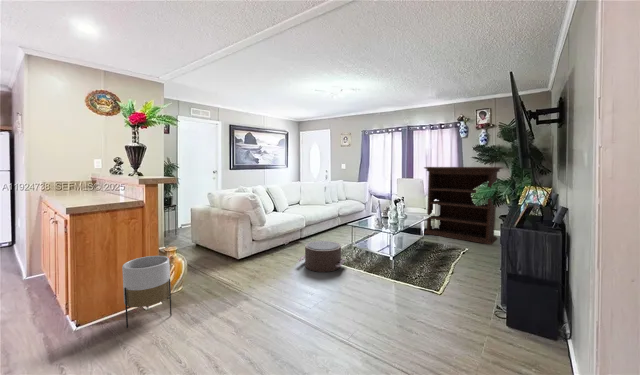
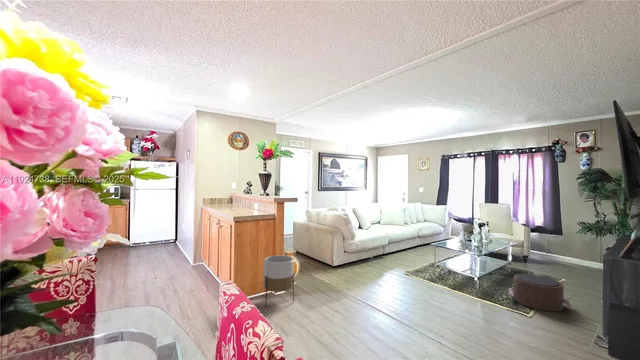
bookshelf: present [424,167,502,244] -> none [509,192,604,277]
pouf: present [298,241,345,272] -> present [508,274,572,311]

